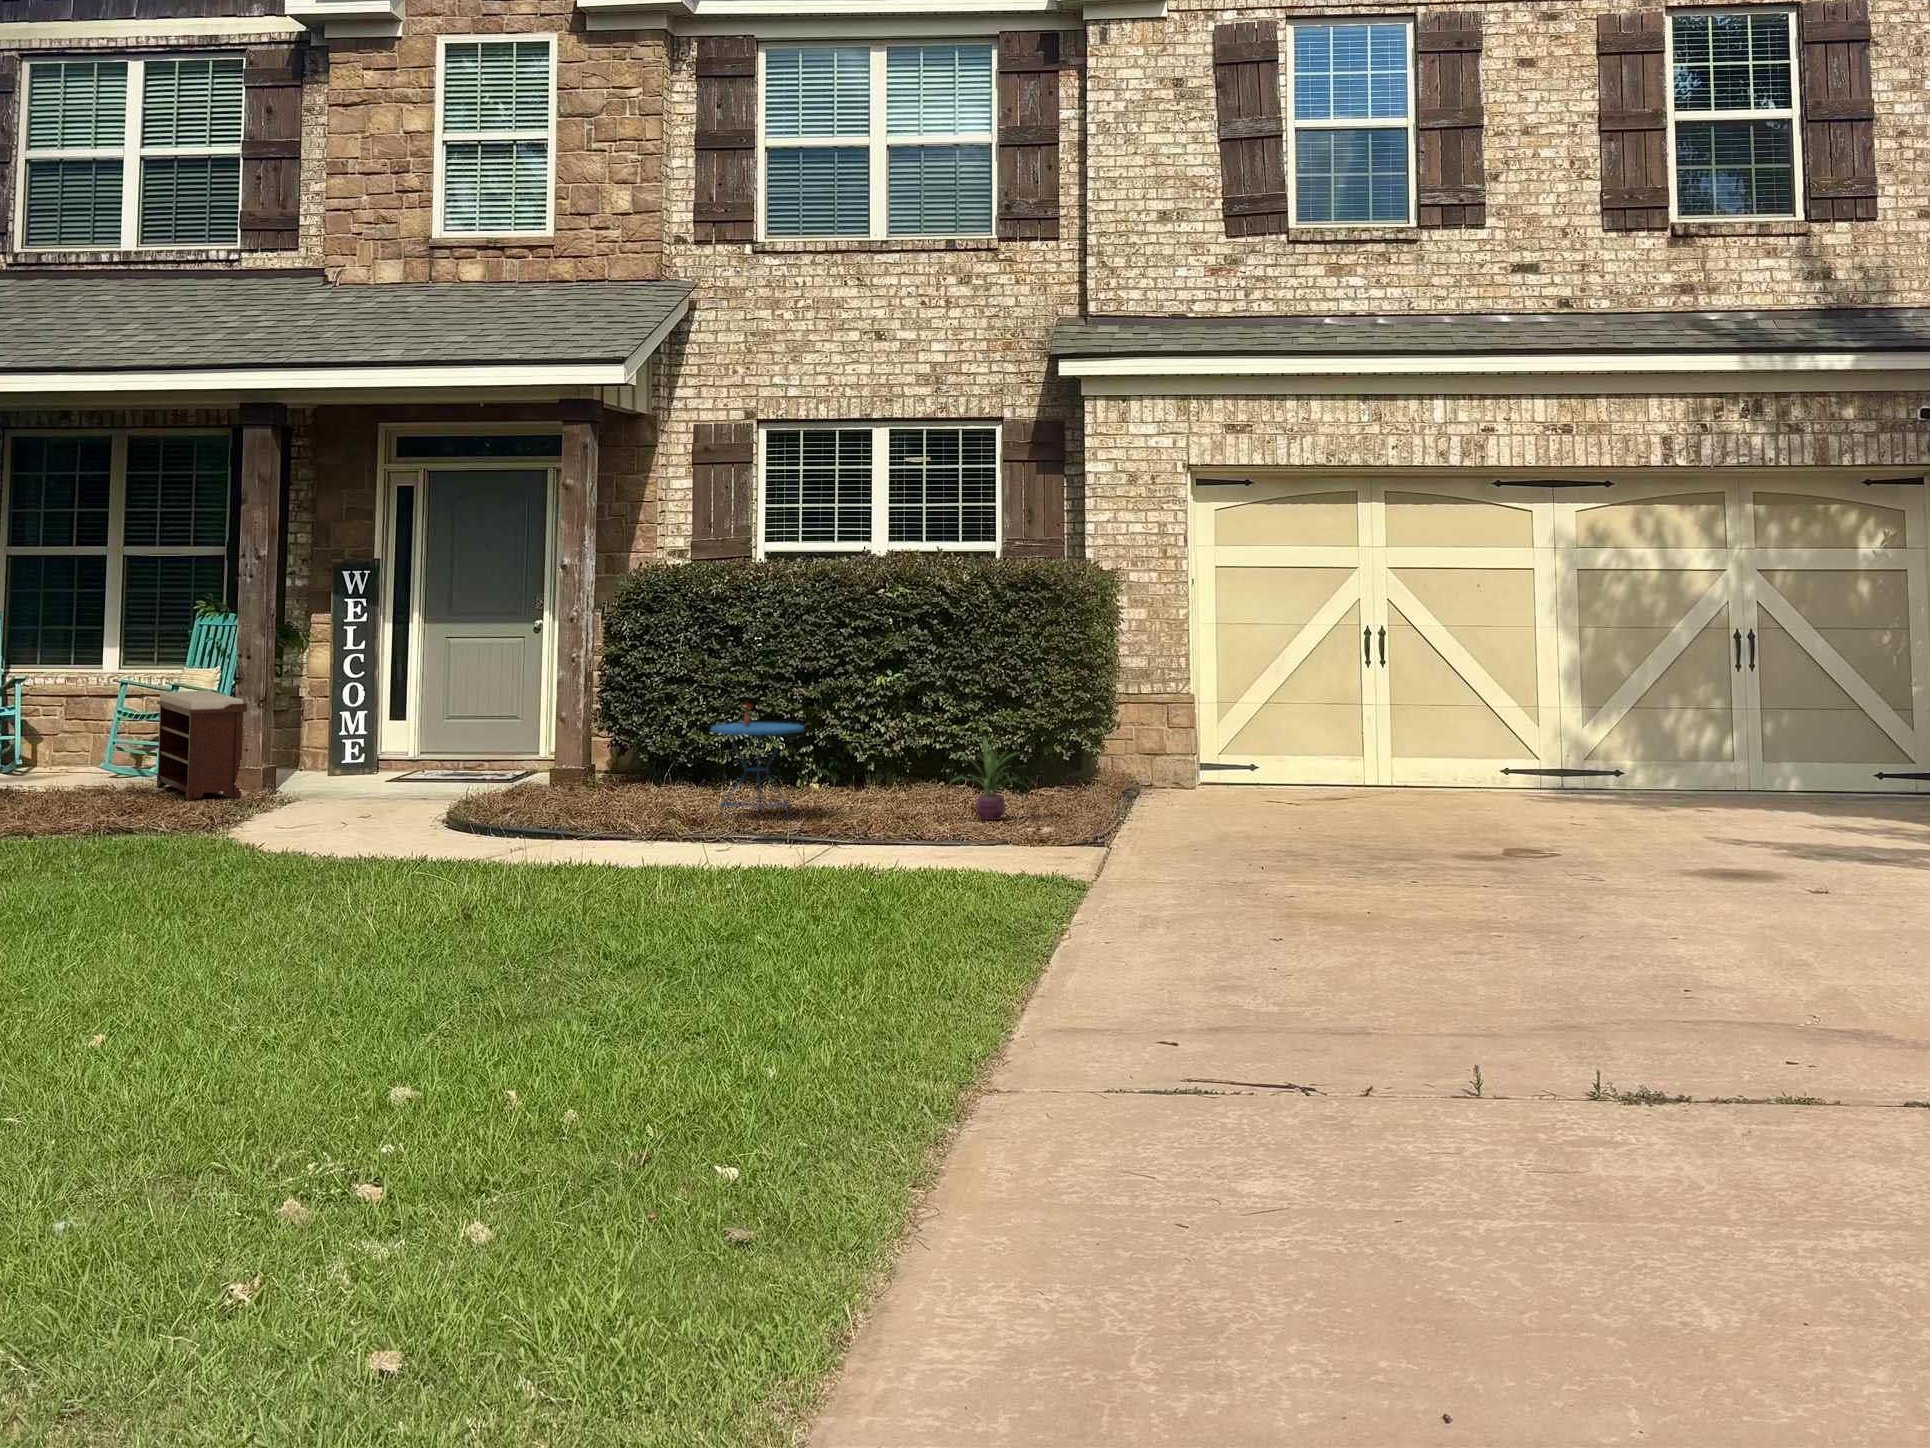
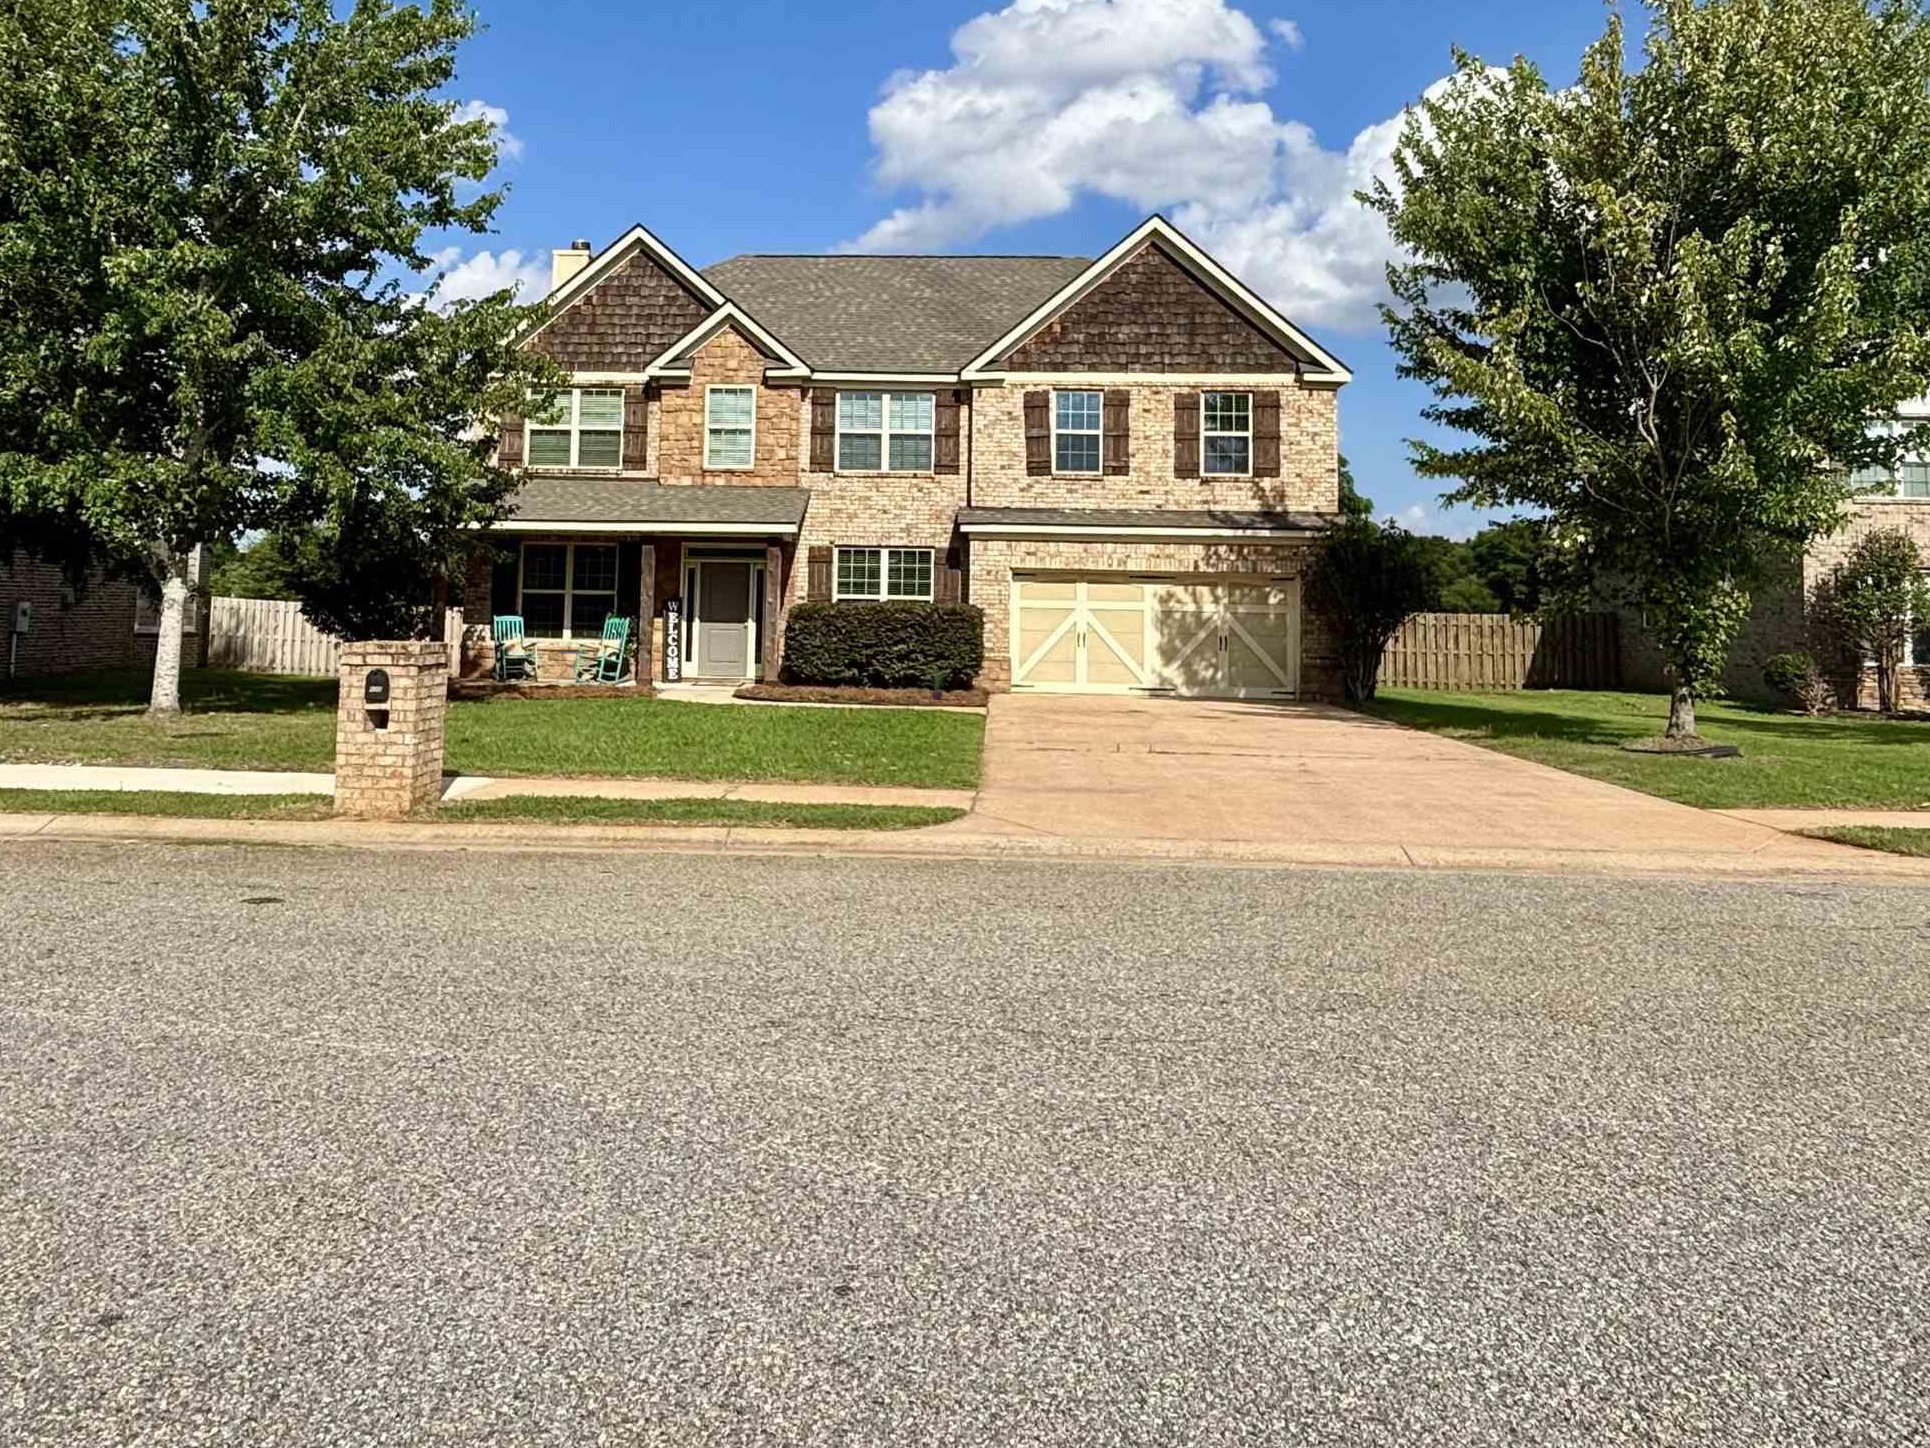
bench: present [157,691,247,801] -> none [600,648,643,689]
side table: present [711,704,804,818] -> present [557,647,588,680]

